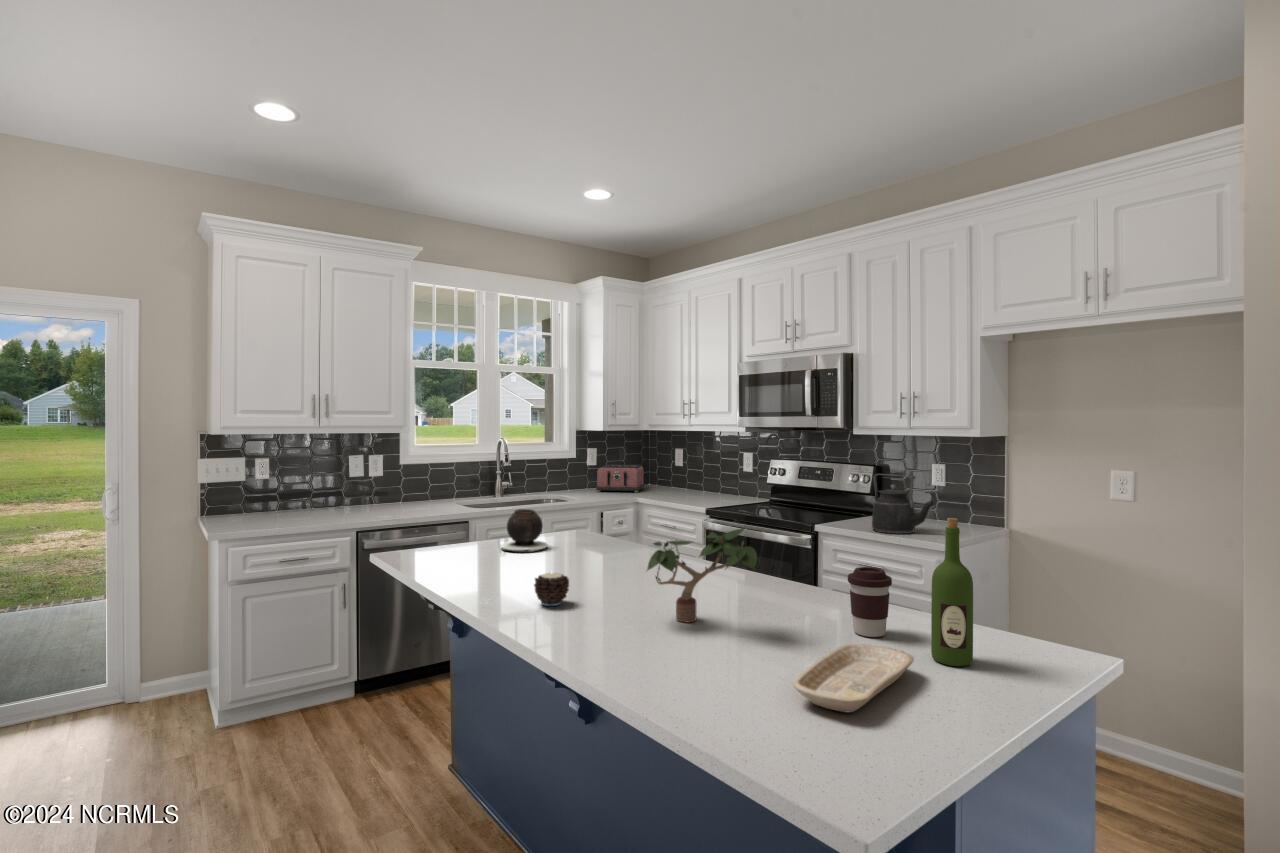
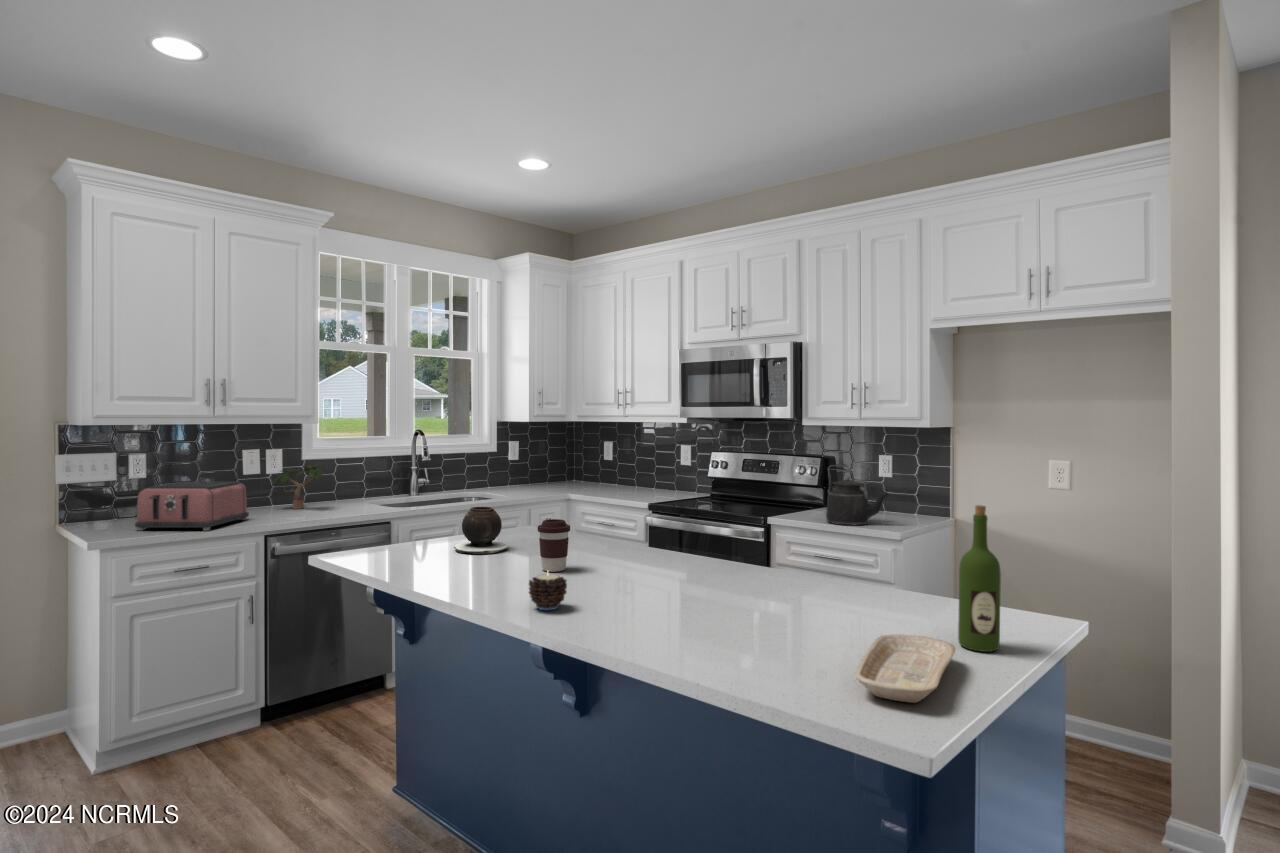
toaster: present [596,465,645,492] -> present [135,481,249,531]
potted plant: present [647,528,757,622] -> present [275,464,323,509]
coffee cup: present [848,567,892,637] -> present [538,519,570,572]

